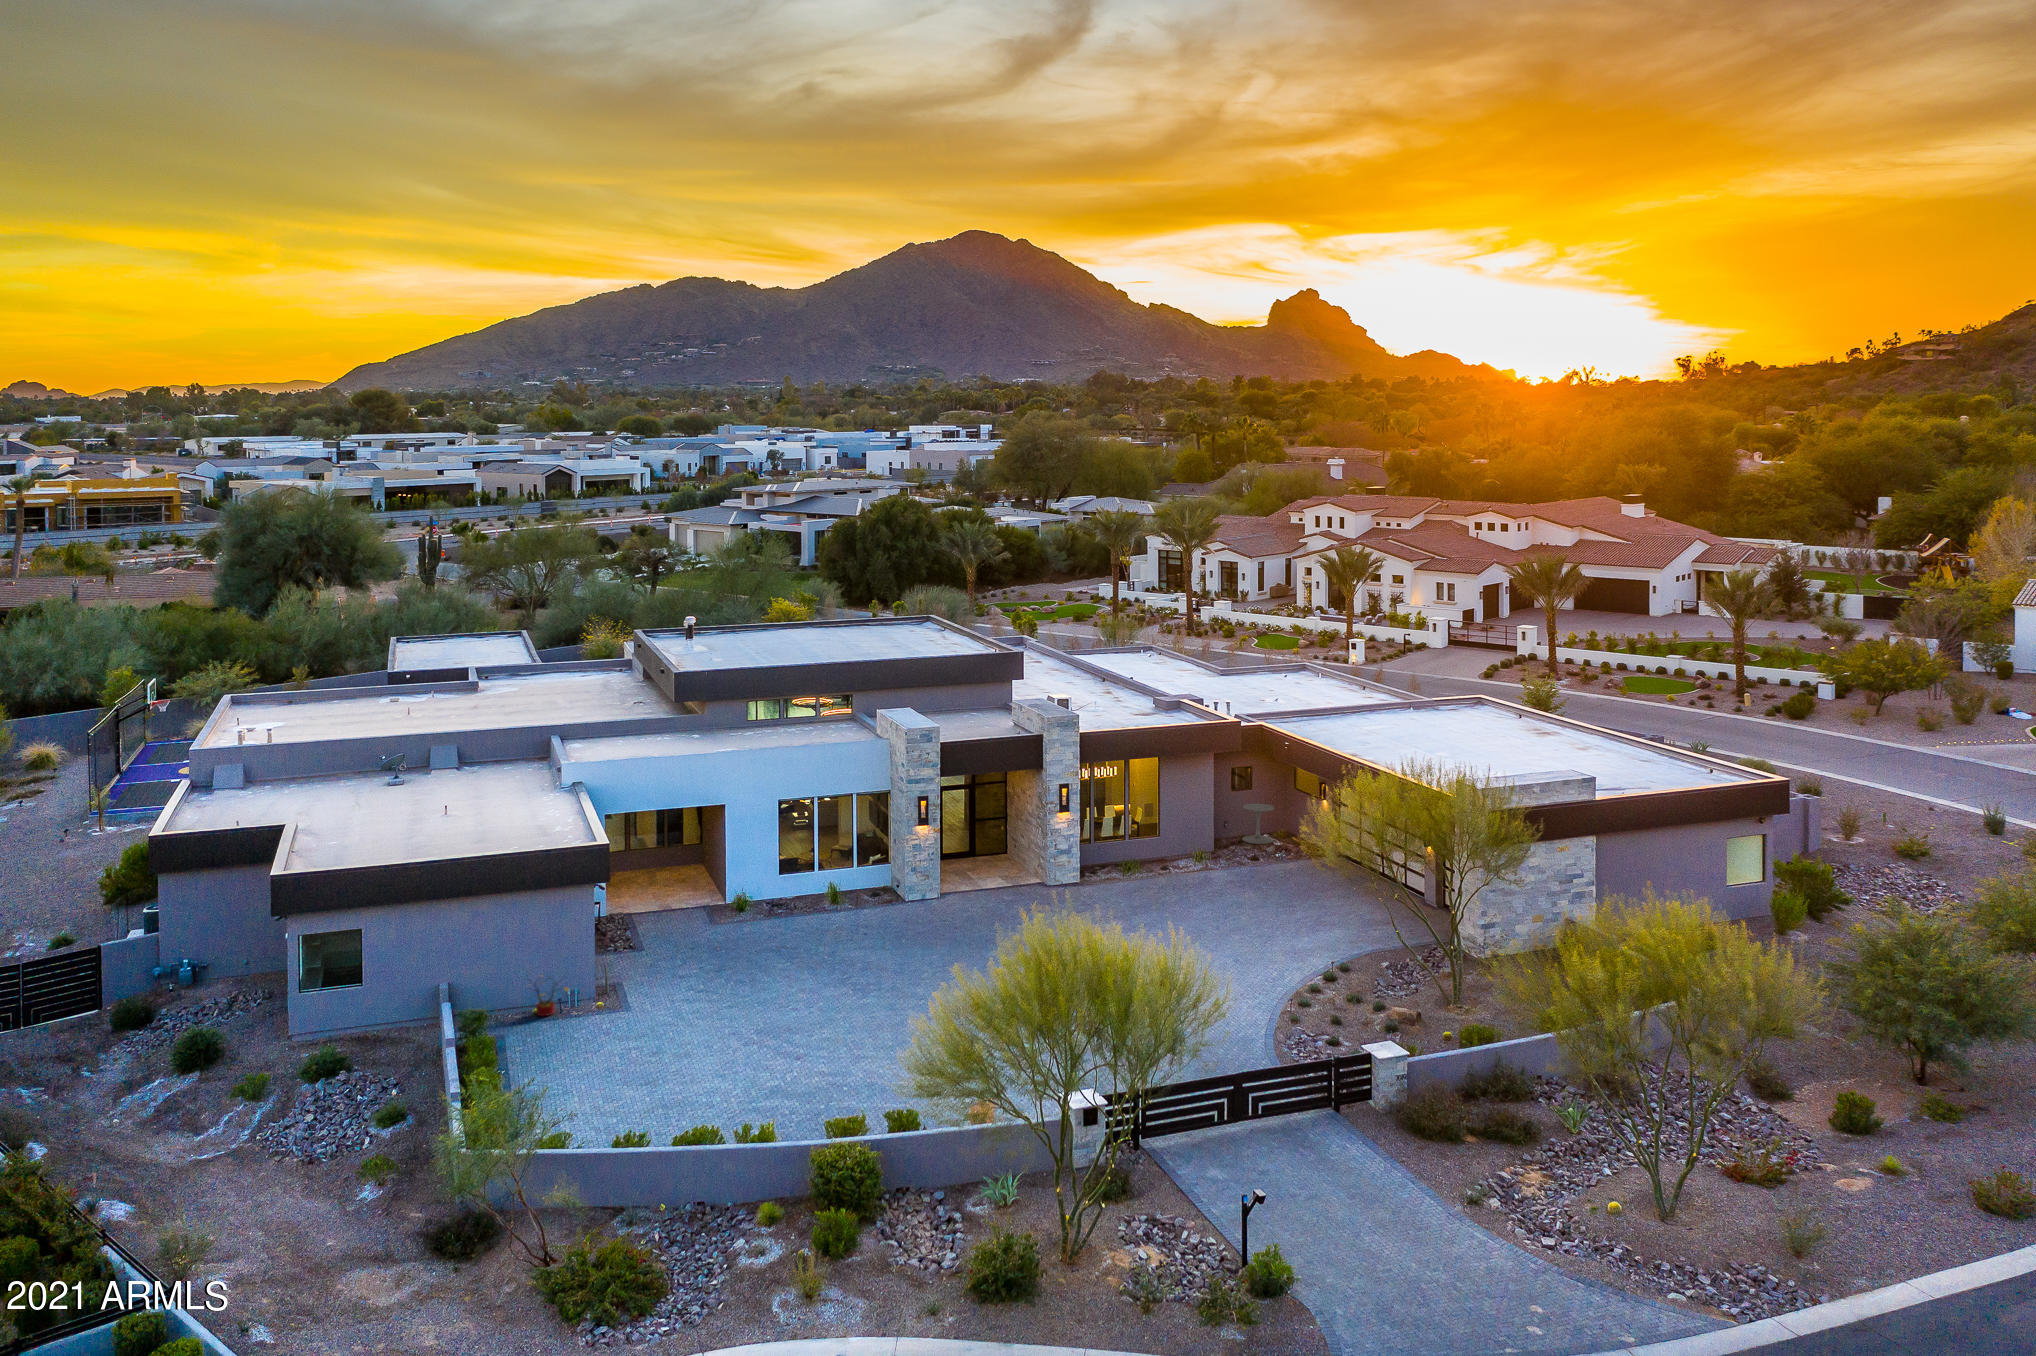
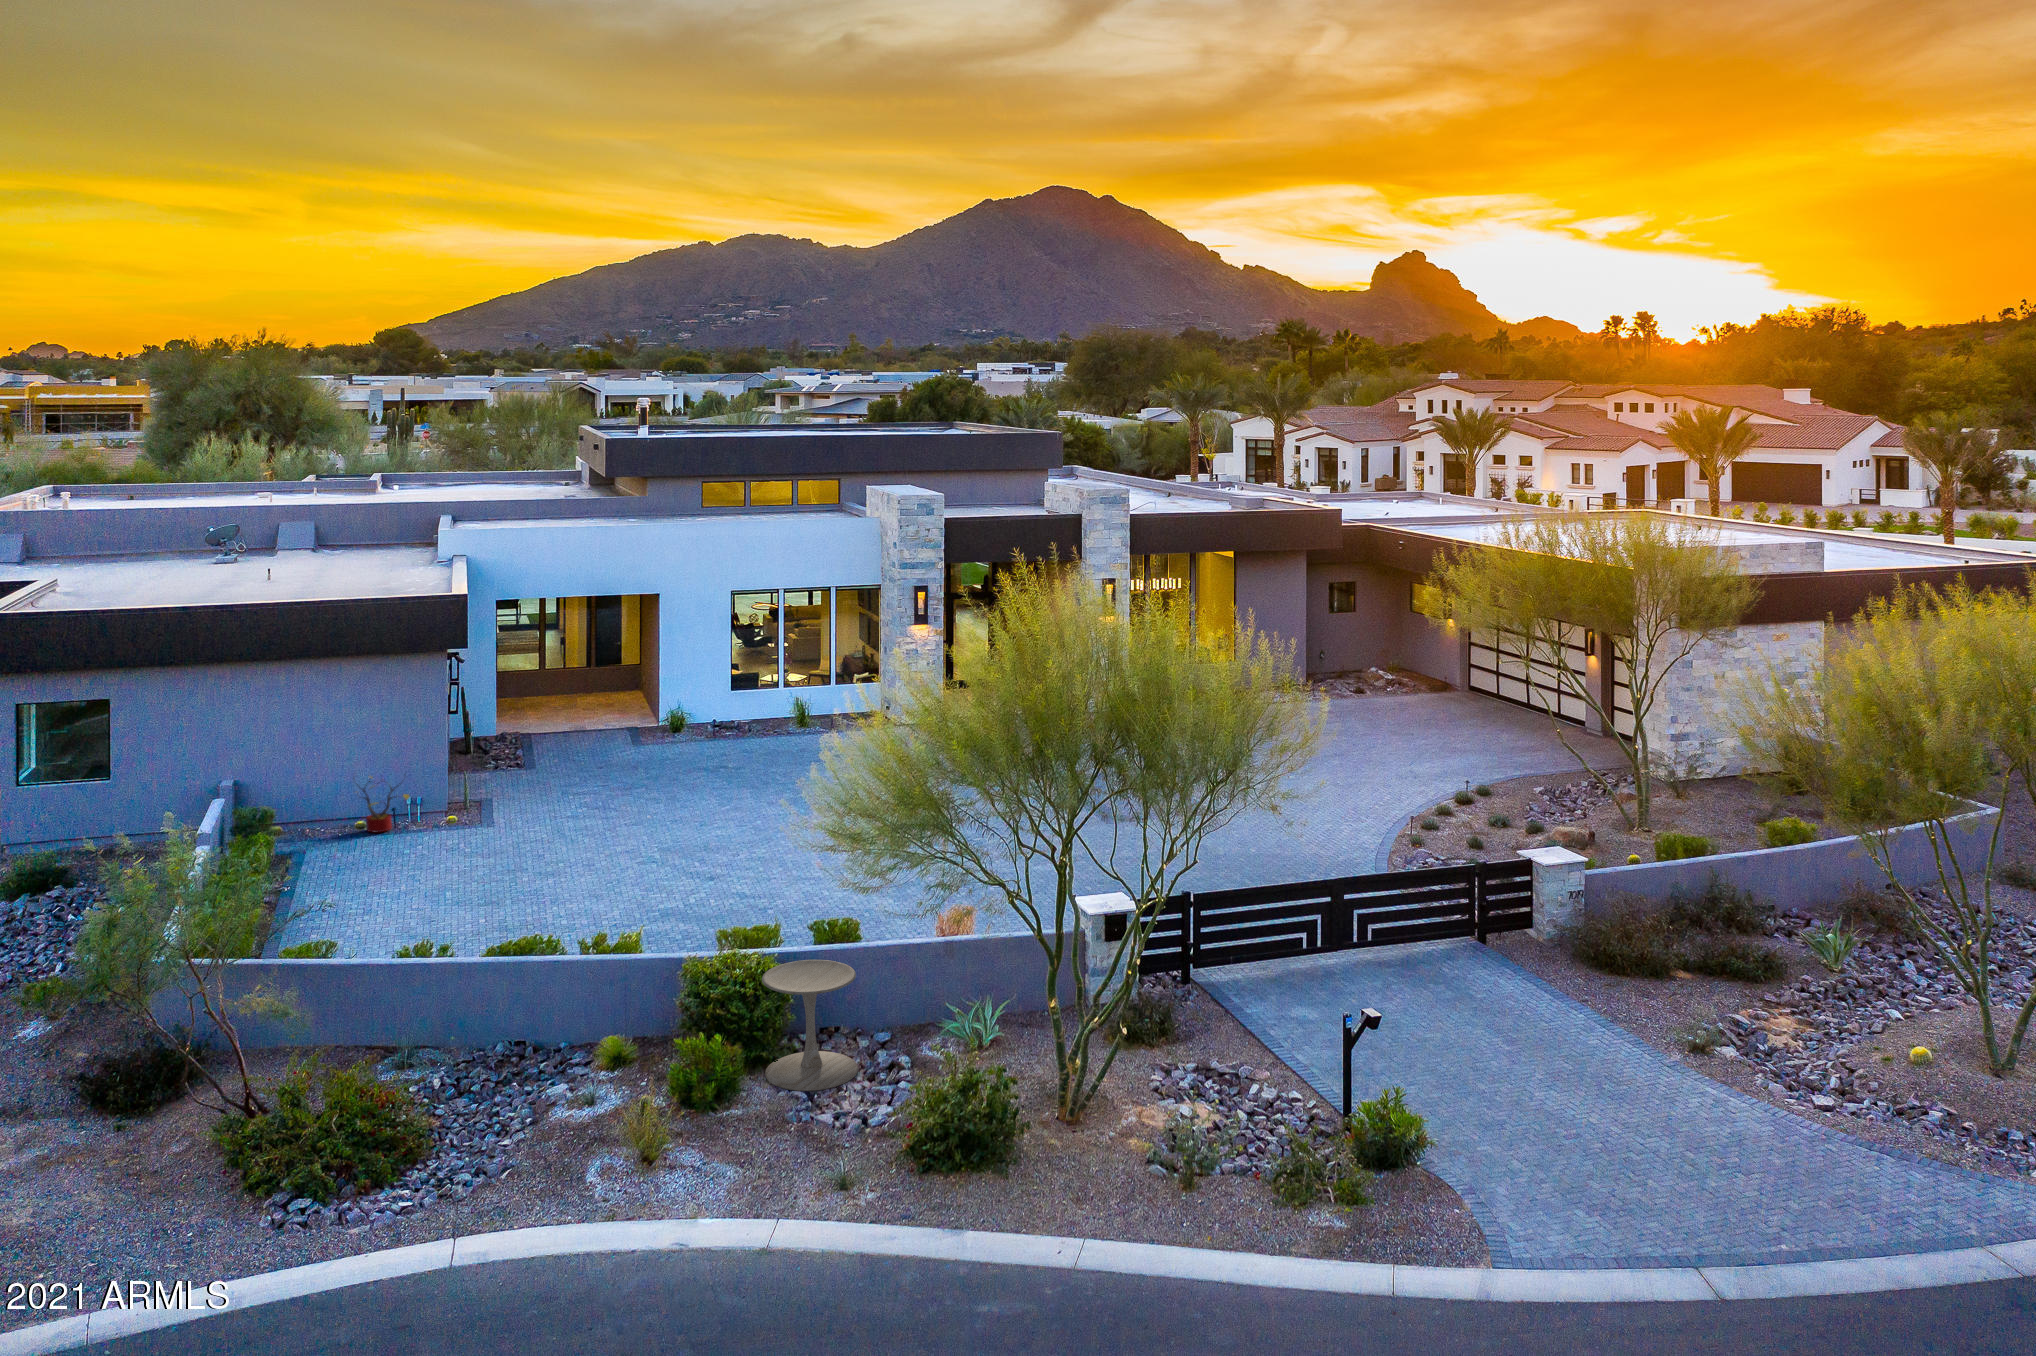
pedestal table: present [1242,803,1274,844] -> present [762,960,858,1091]

